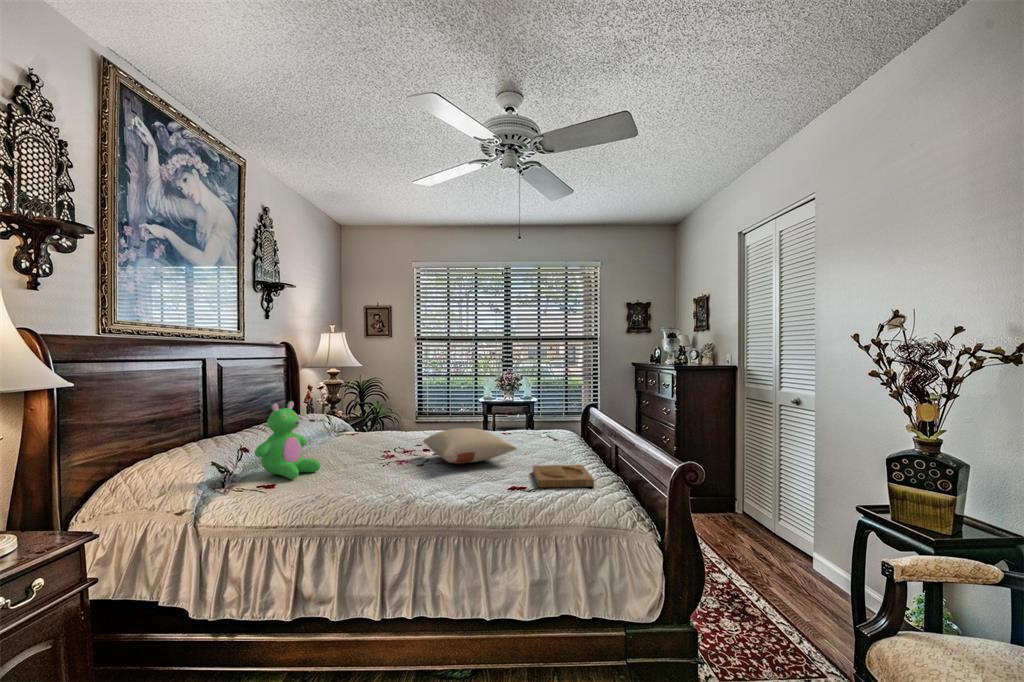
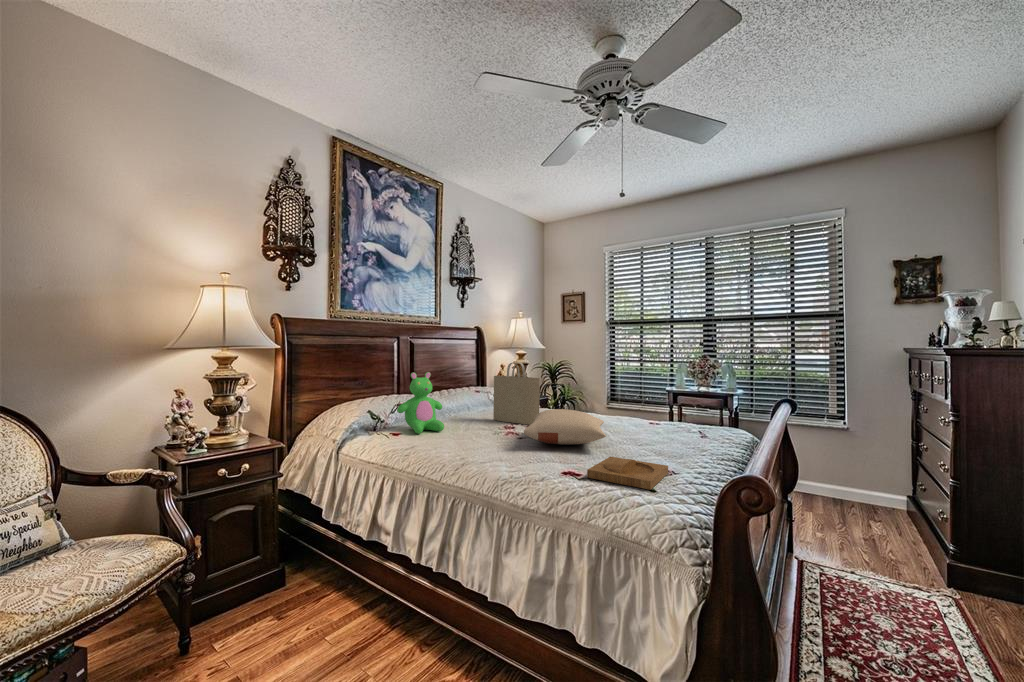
tote bag: none [353,383,412,449] -> present [493,362,540,425]

